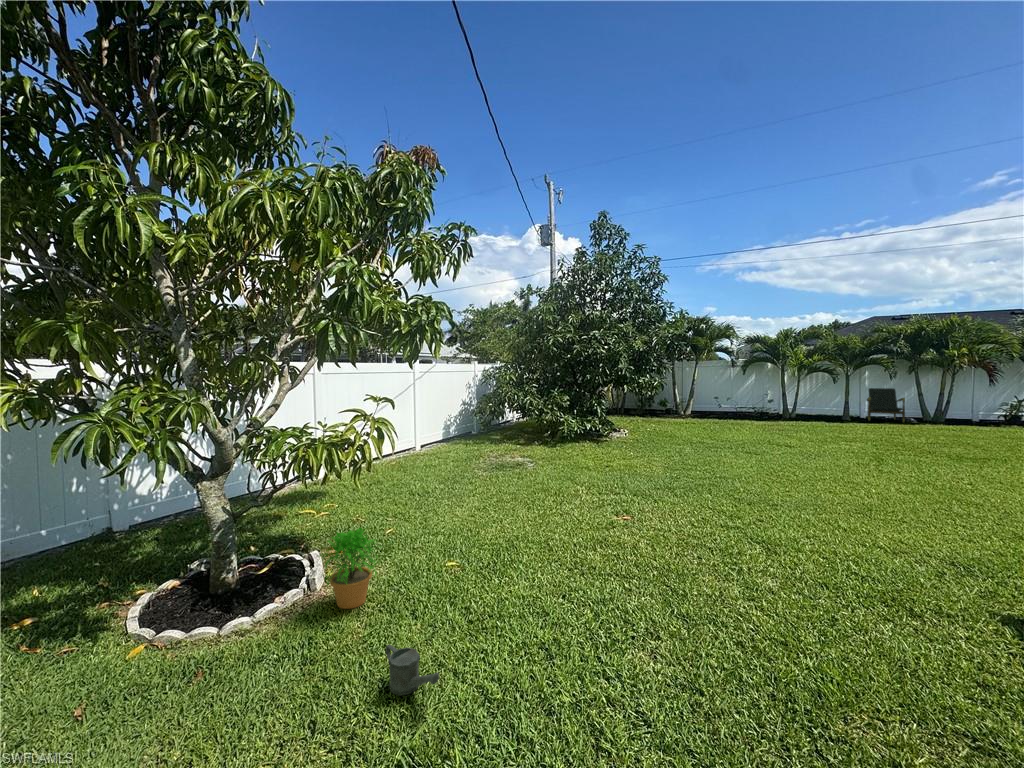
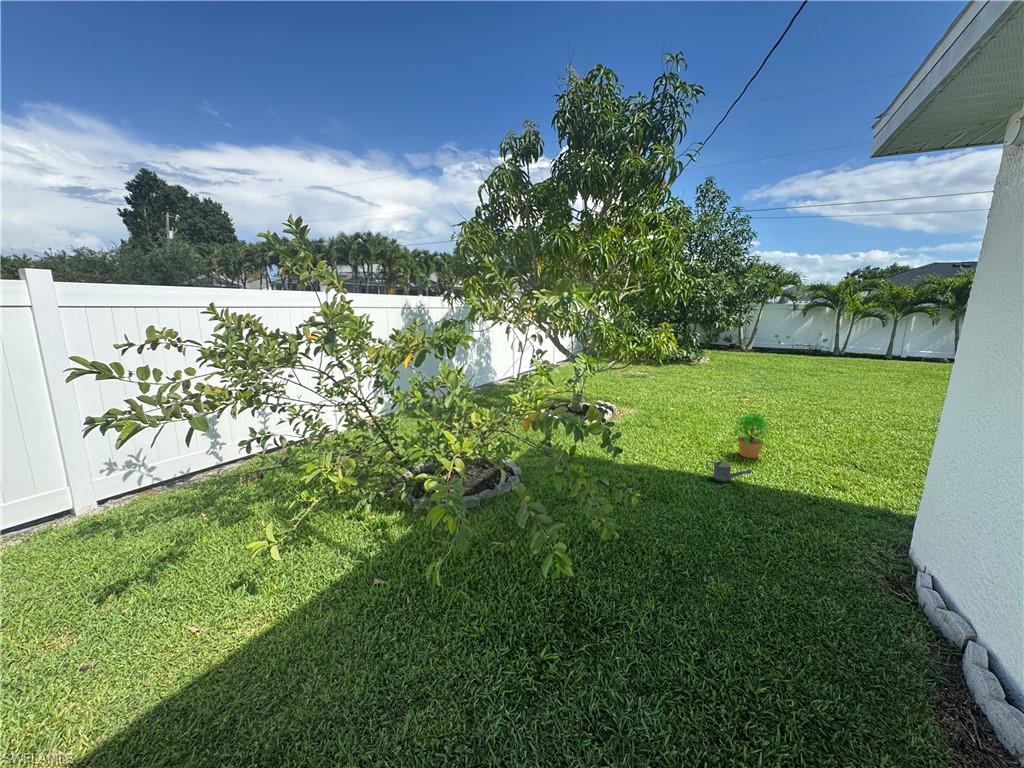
lounge chair: present [867,388,905,422] -> none [907,332,945,361]
watering can: present [386,644,439,695] -> present [706,461,752,482]

